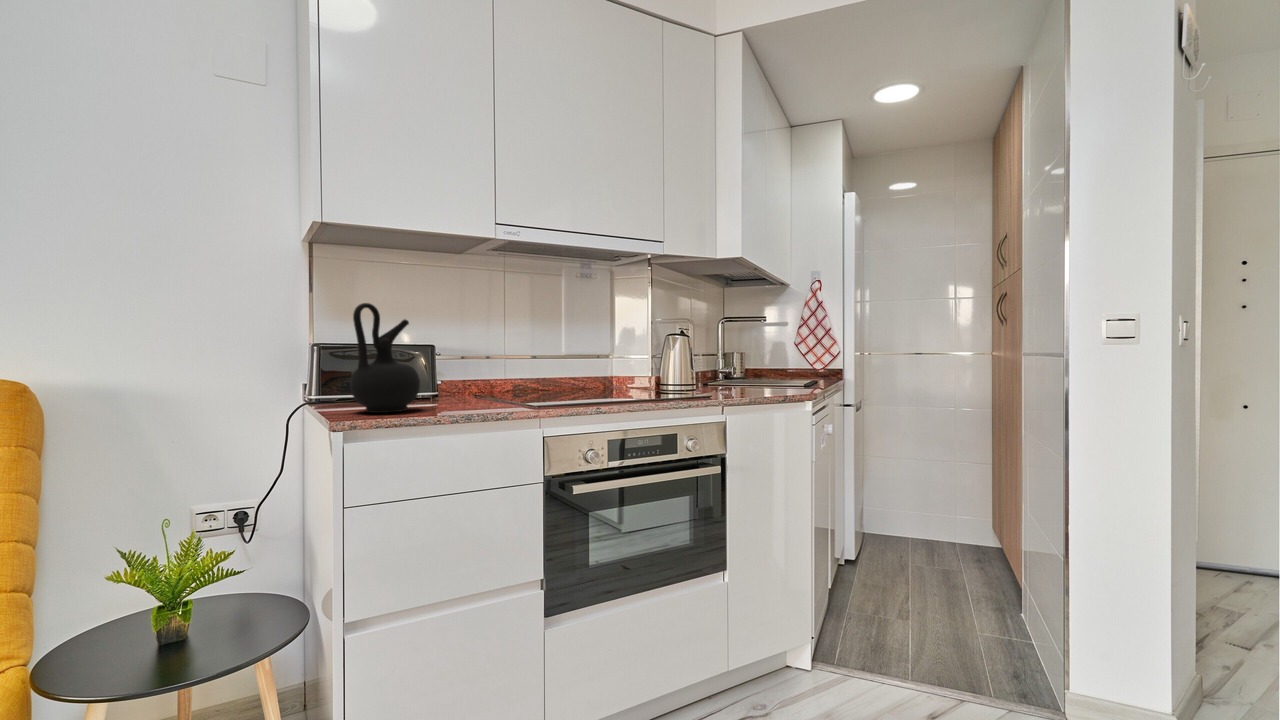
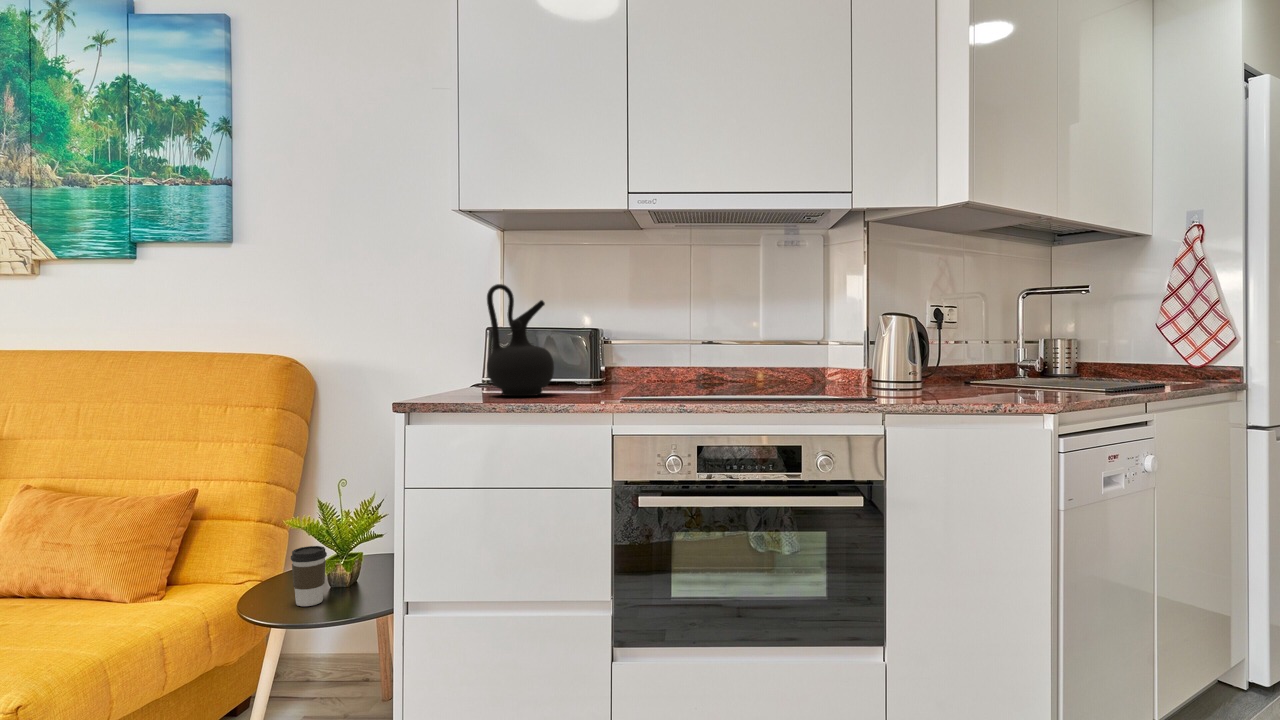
coffee cup: none [130,598,178,673] -> present [291,546,327,606]

